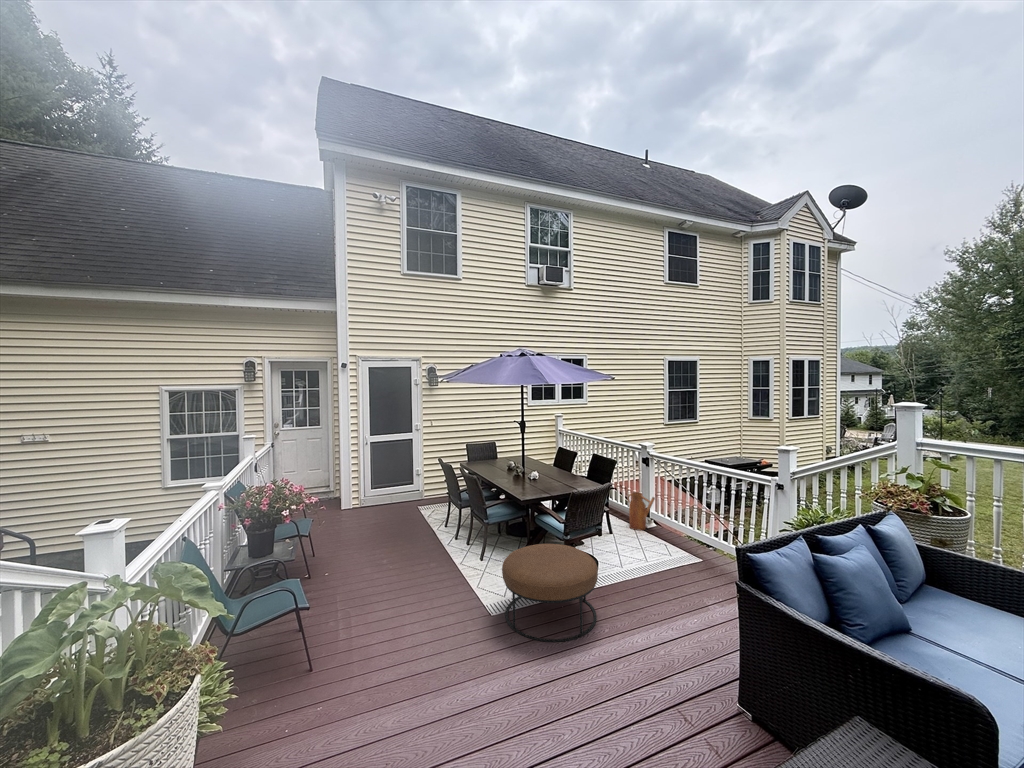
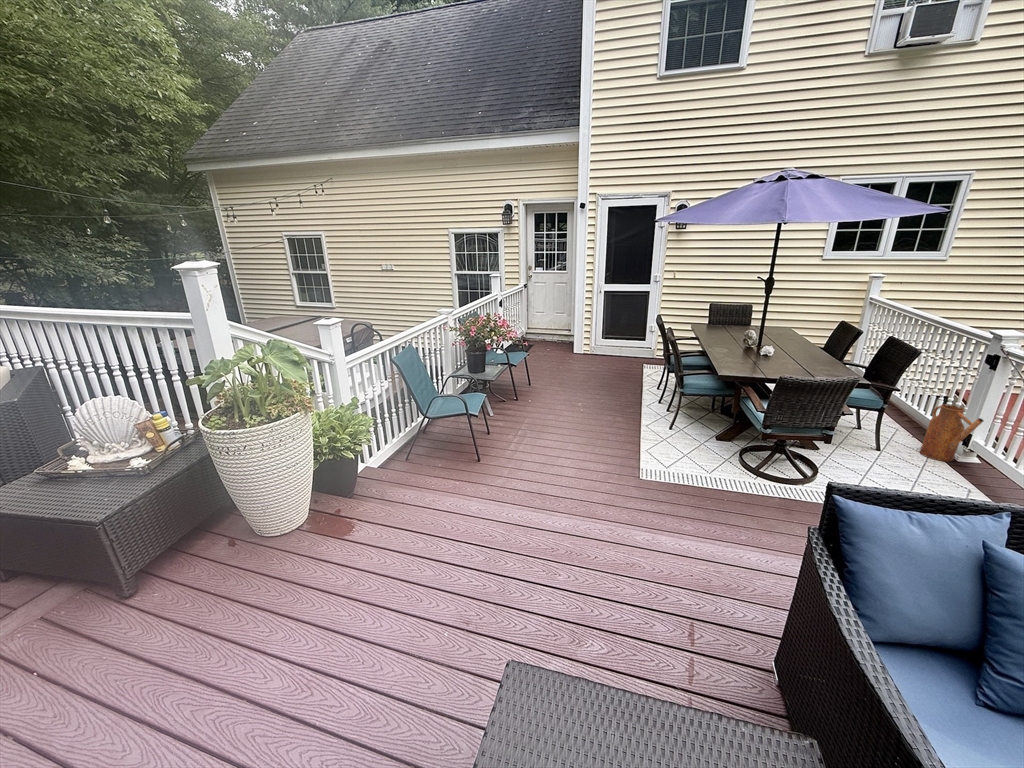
ottoman: present [502,544,598,642] -> none [647,425,774,534]

